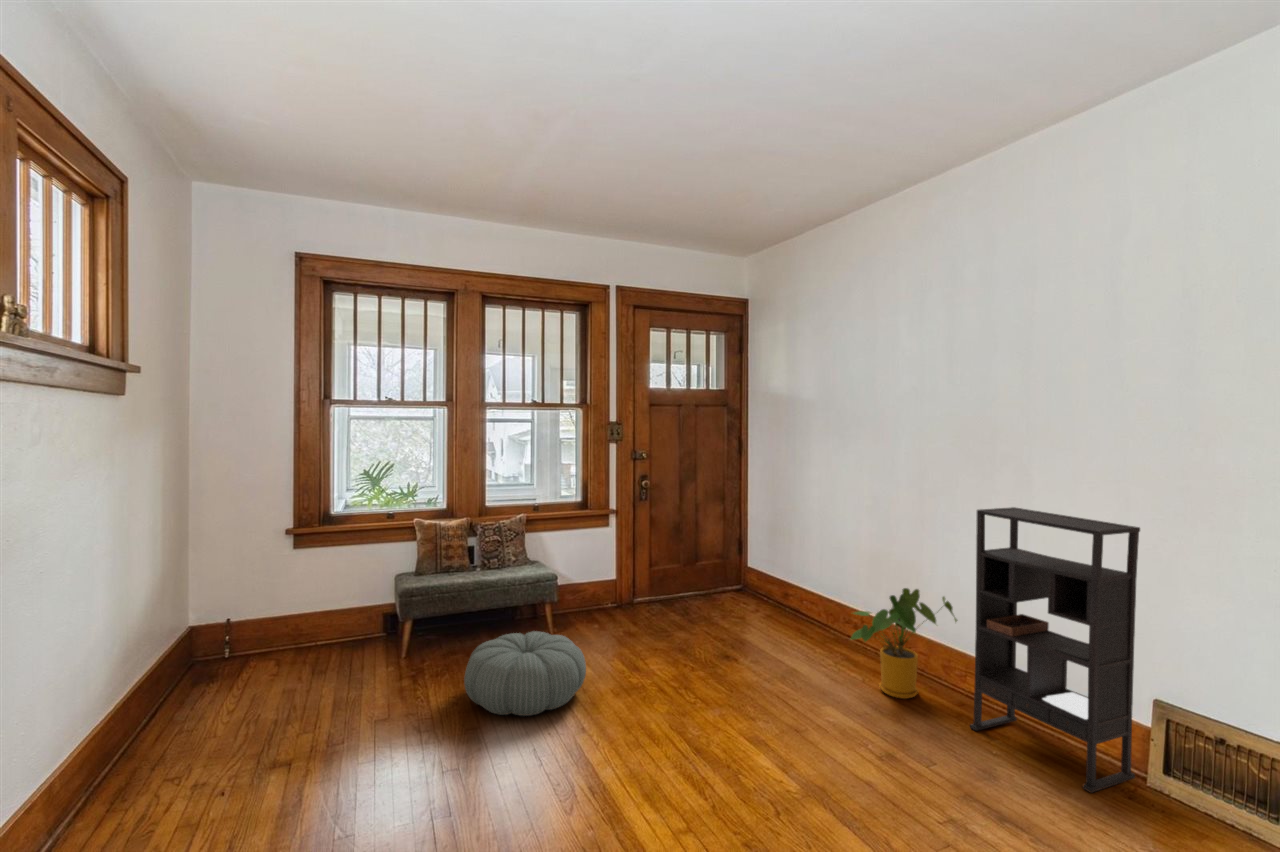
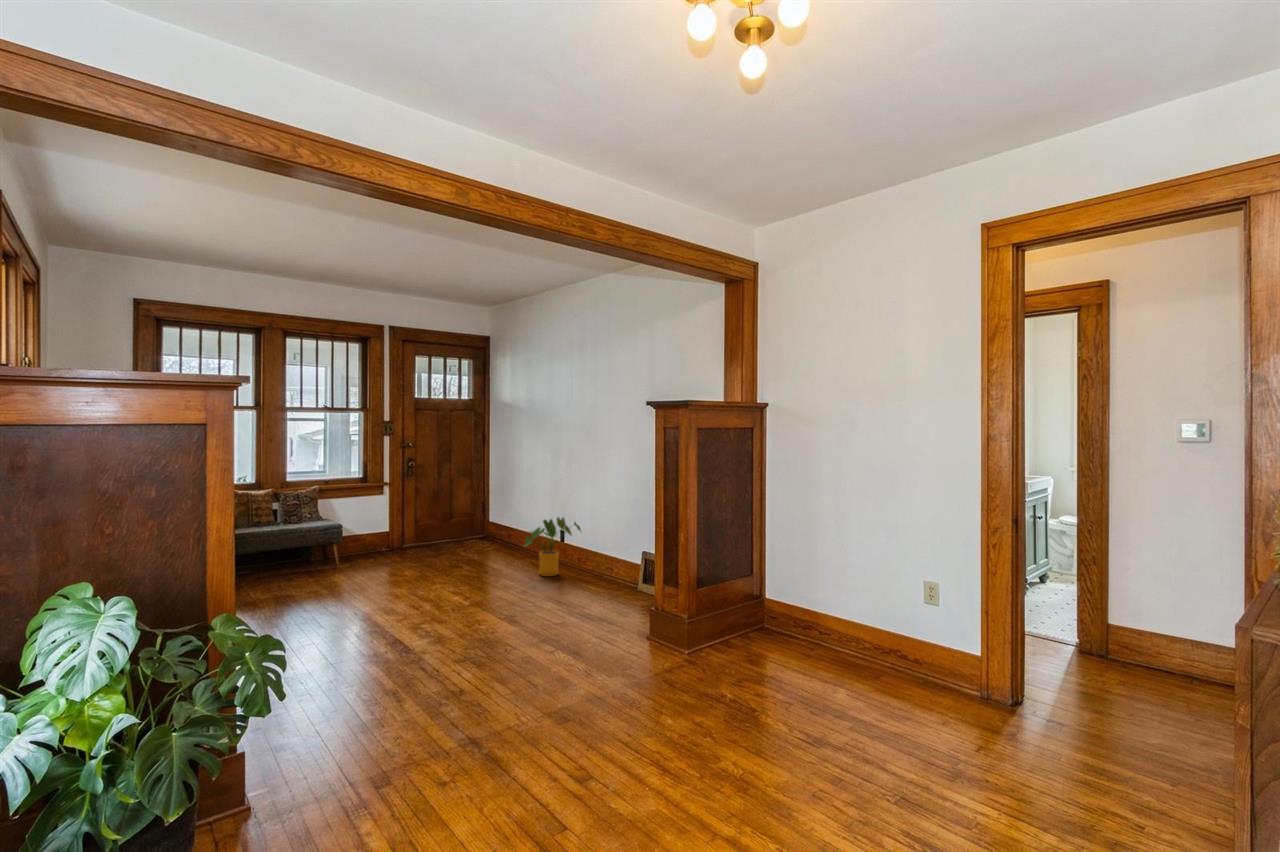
bookshelf: present [970,507,1140,793] -> none [574,467,637,597]
pouf: present [464,631,586,716] -> none [274,554,357,597]

